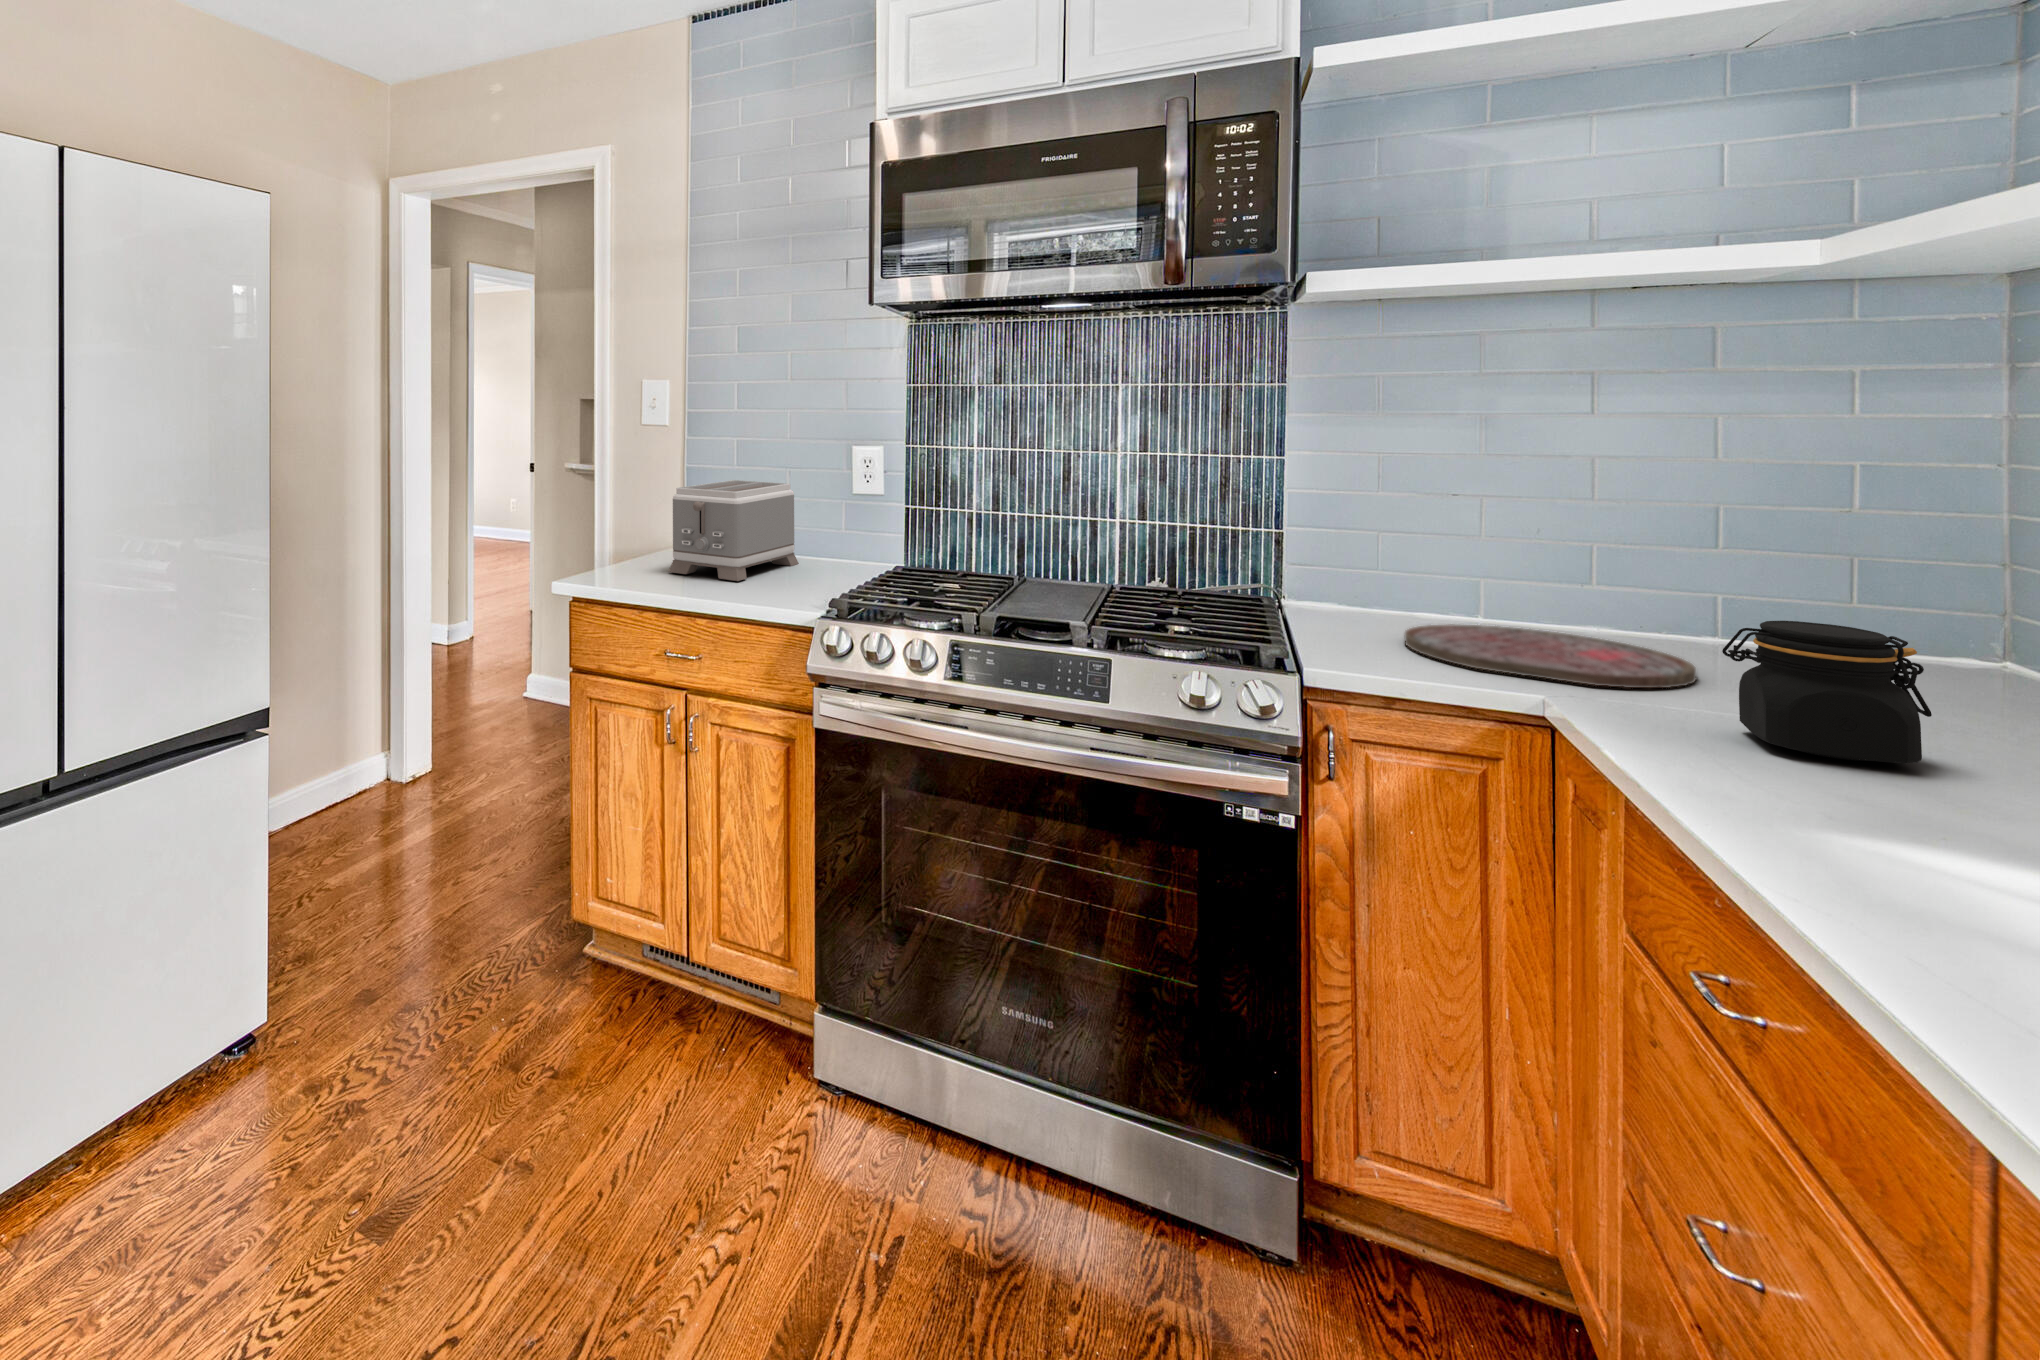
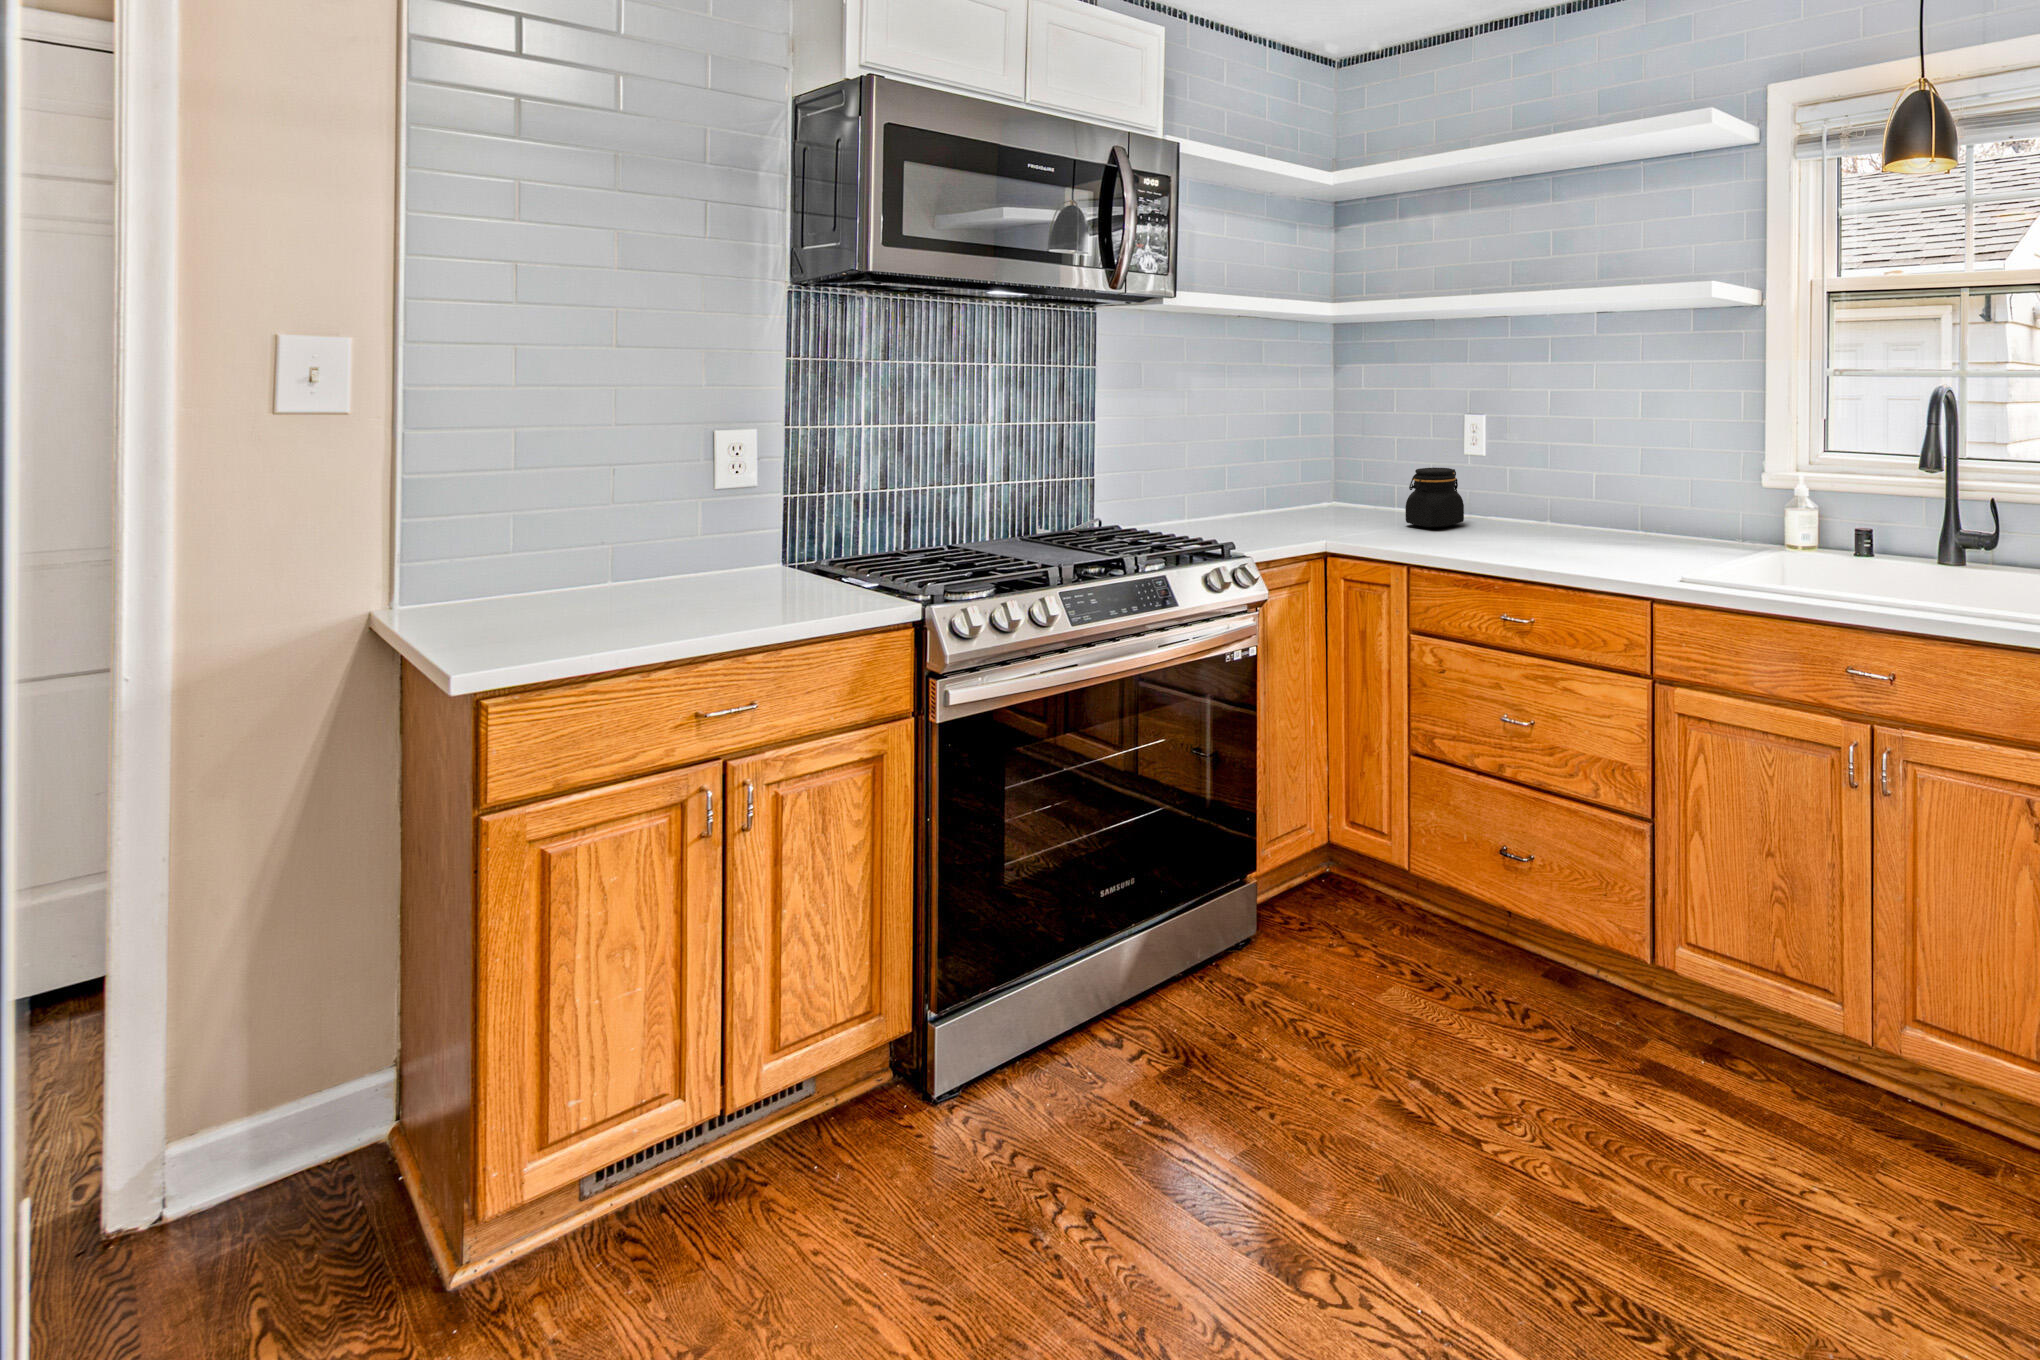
toaster: present [668,480,799,581] -> none [552,494,713,640]
cutting board: present [1405,624,1696,688] -> none [1216,504,1346,530]

